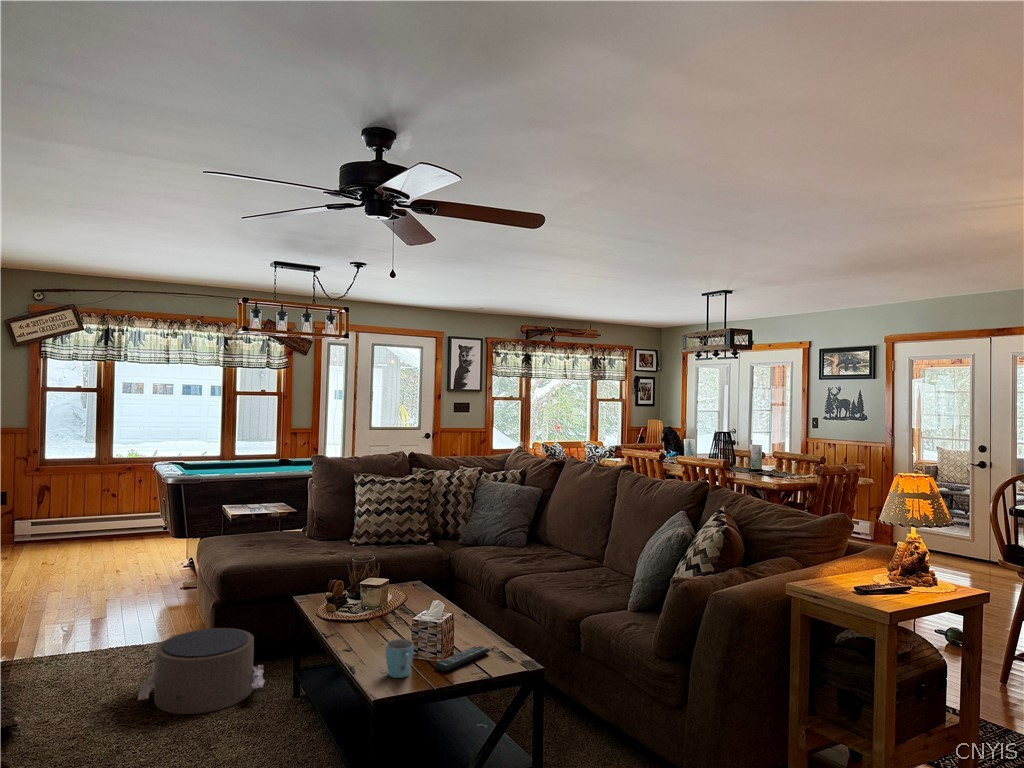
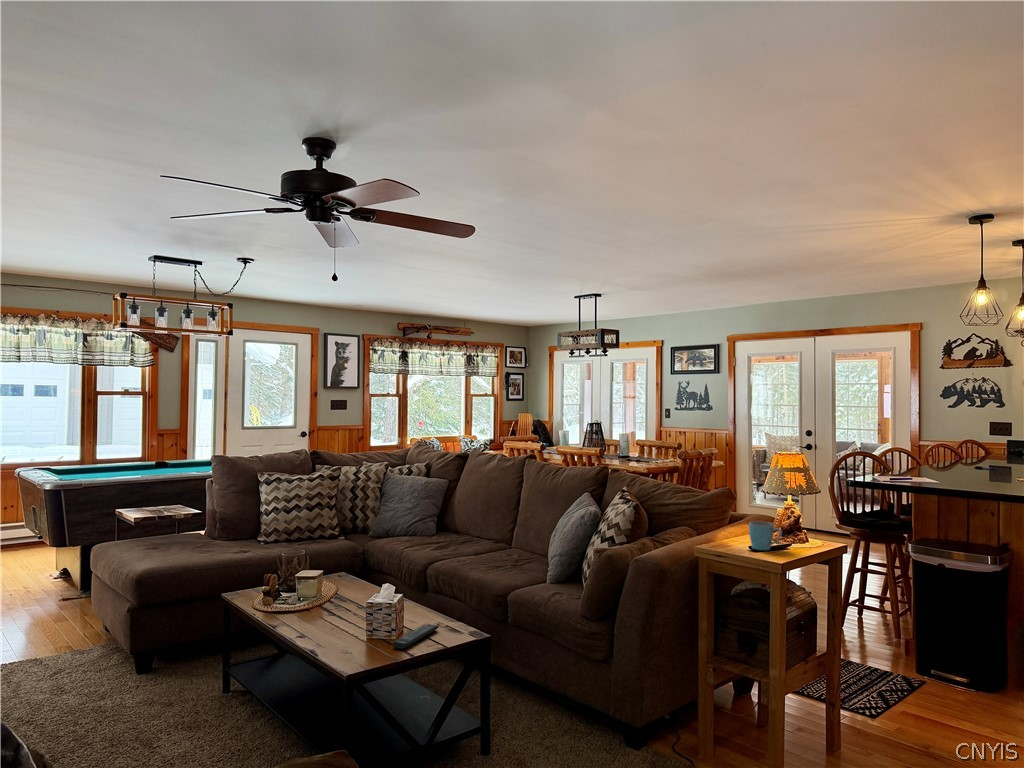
pouf: present [138,628,265,714] -> none [53,634,191,725]
mug: present [386,639,414,678] -> present [749,521,782,550]

